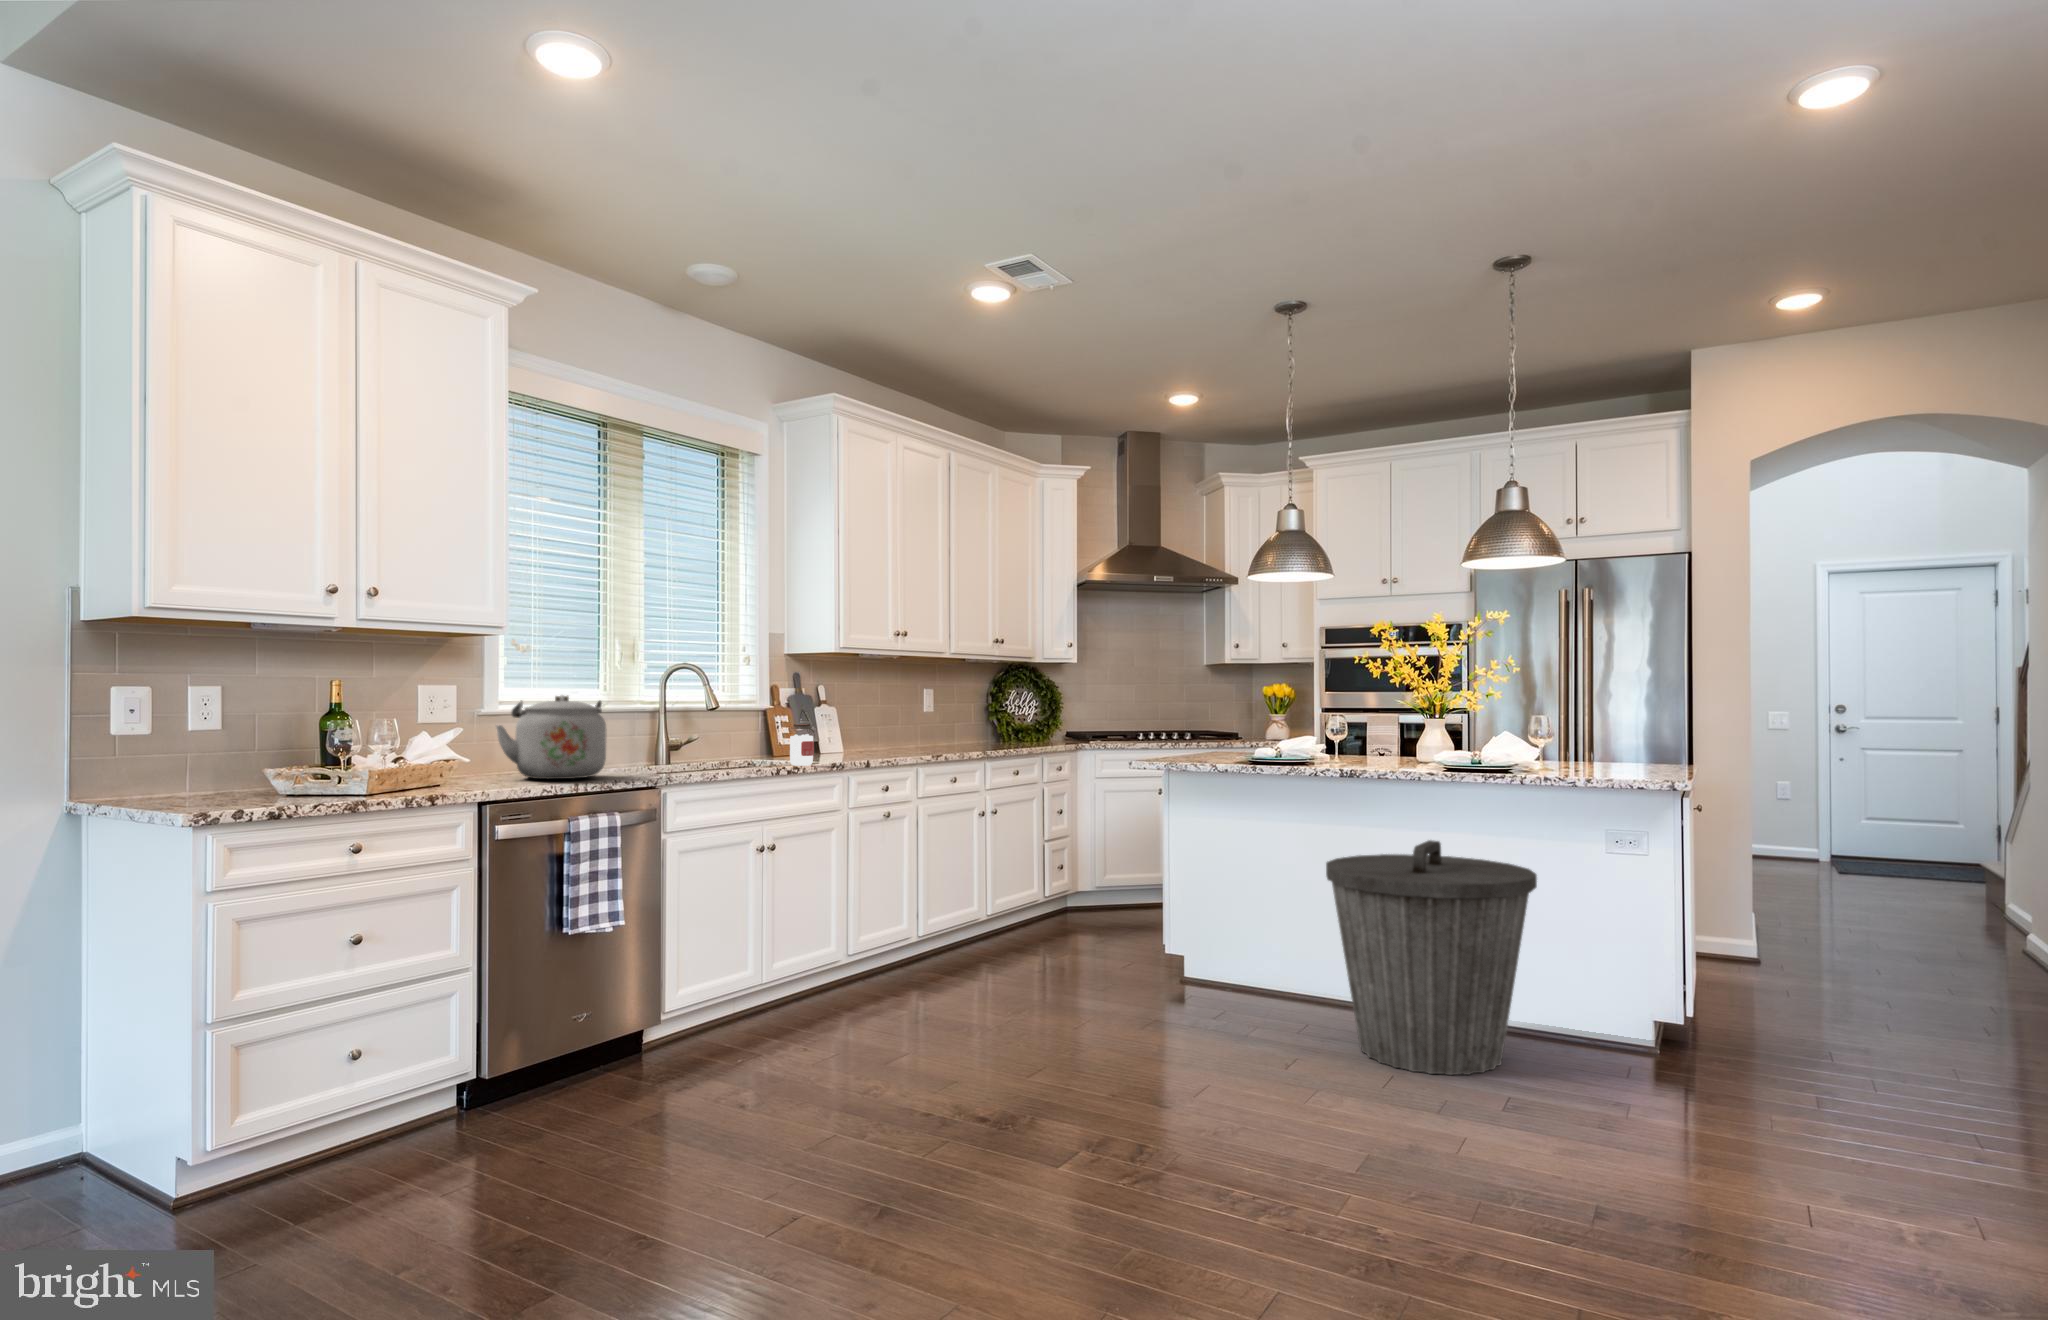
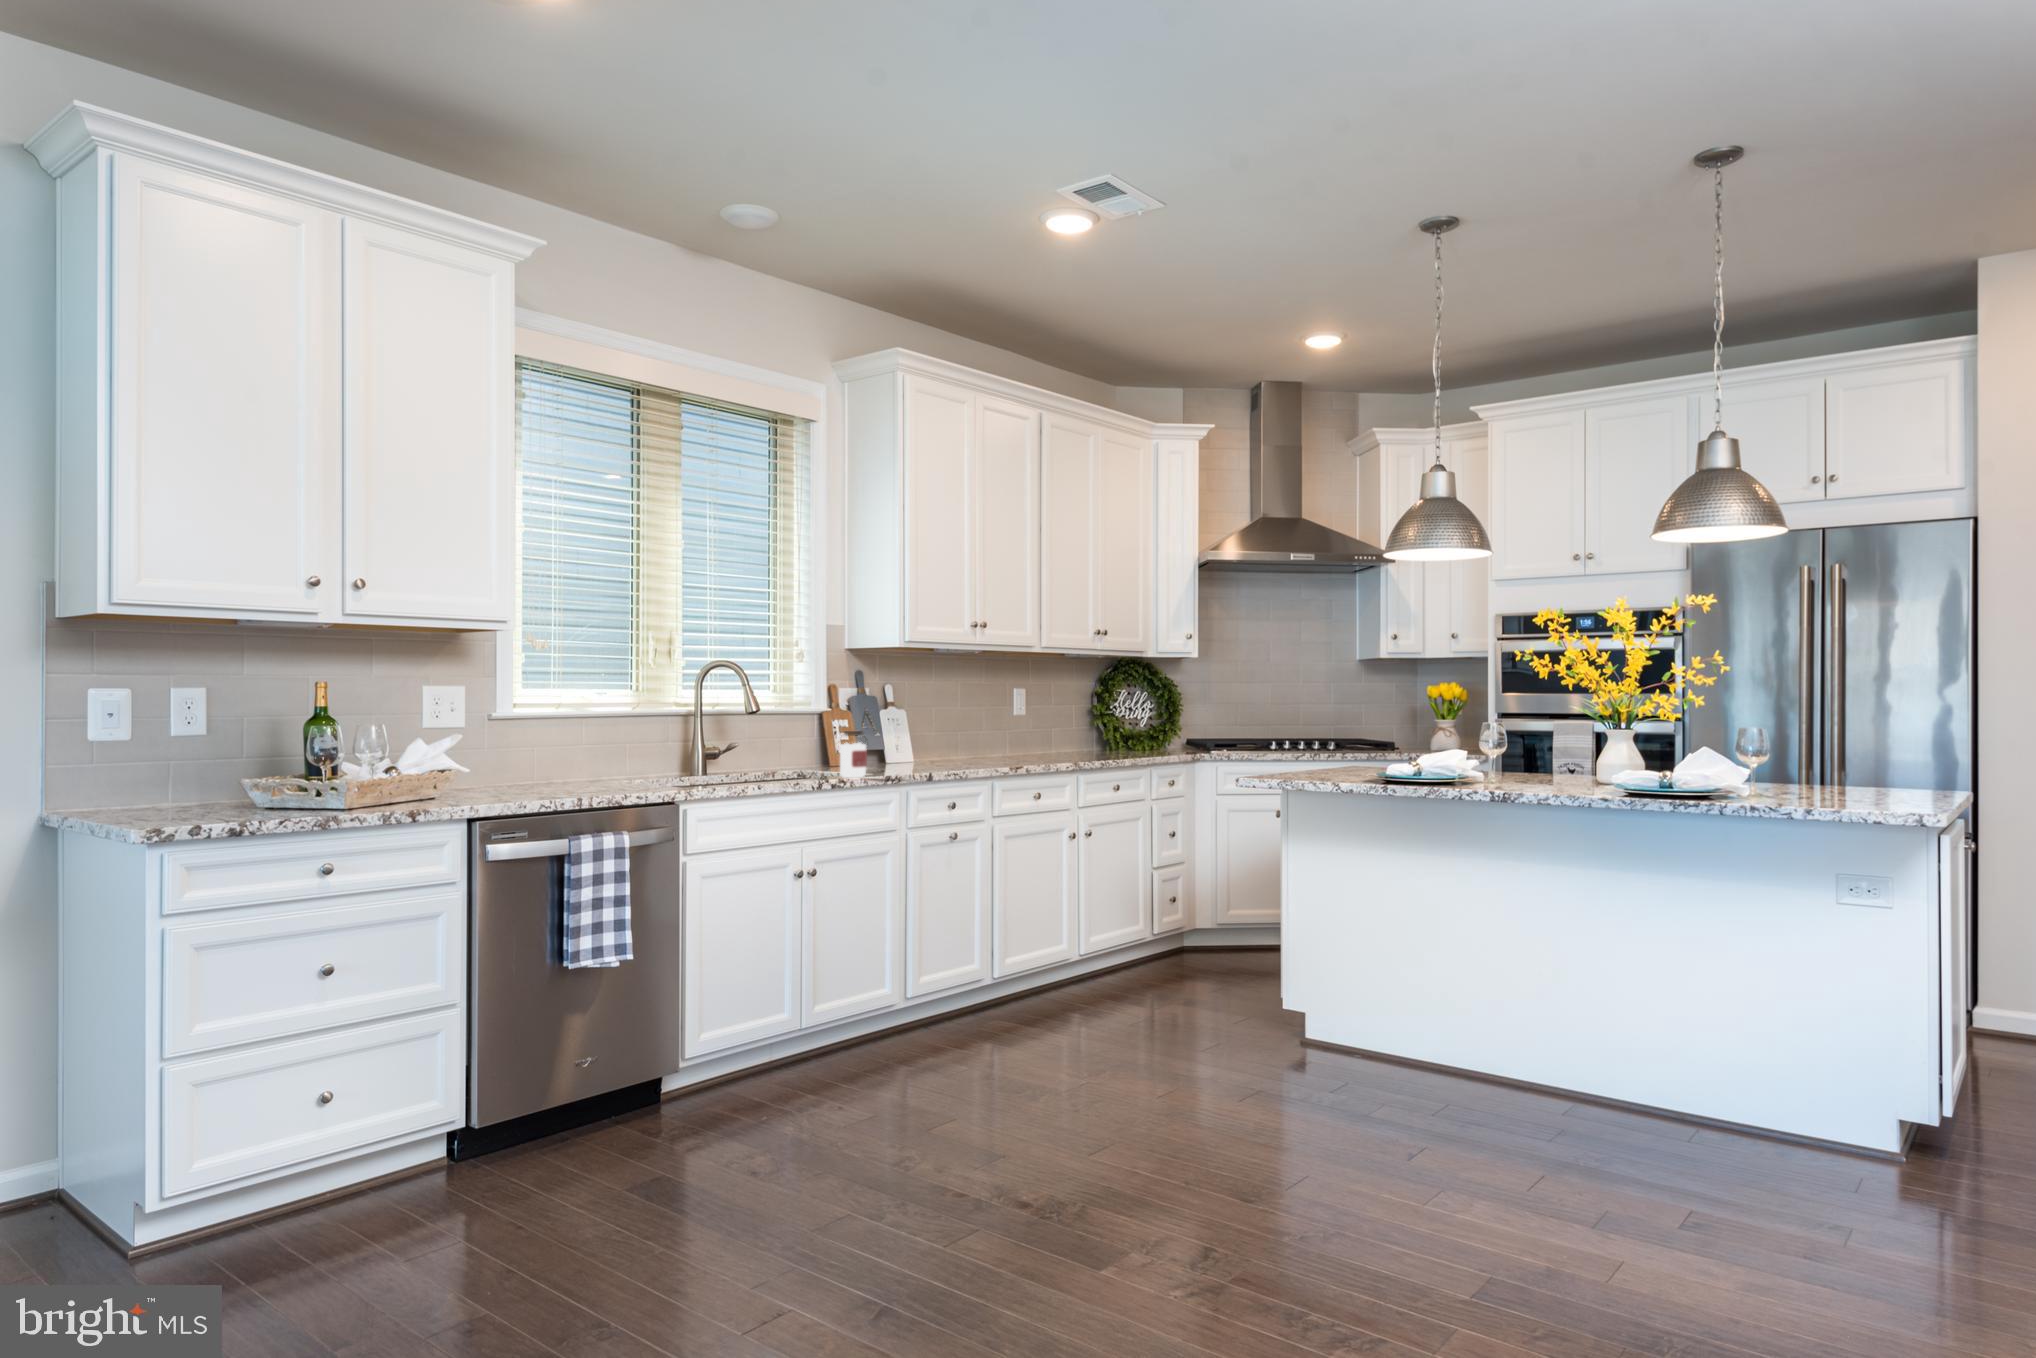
kettle: present [496,695,607,779] -> none [497,697,621,793]
trash can: present [1326,840,1537,1075] -> none [1467,882,1737,1177]

